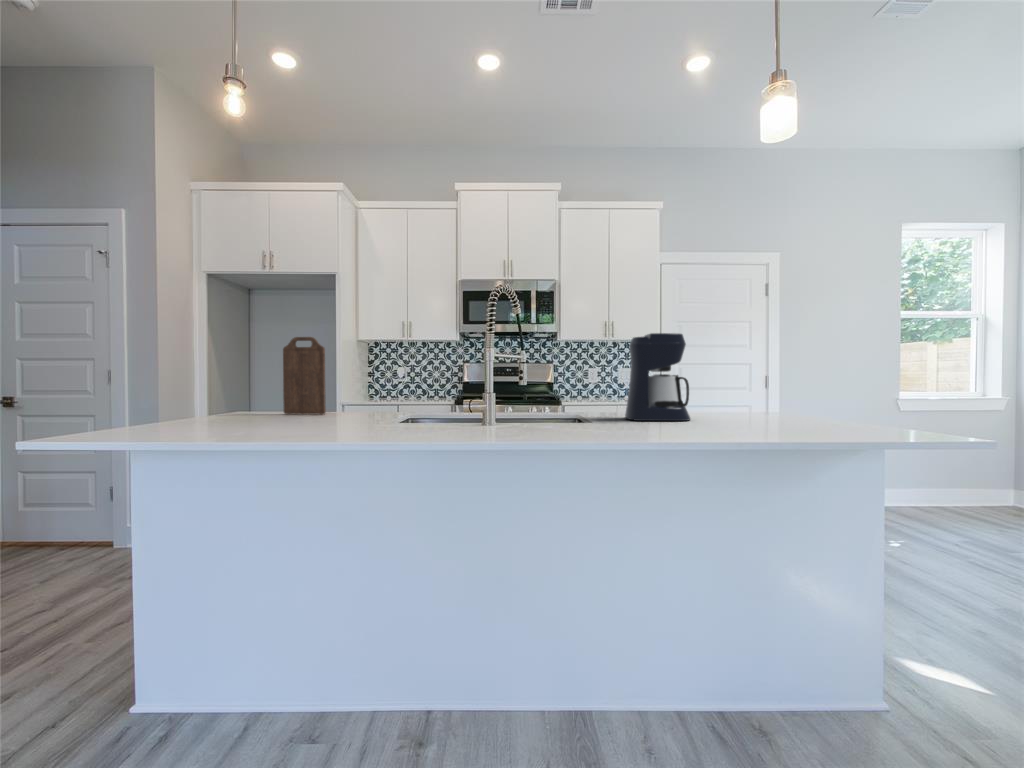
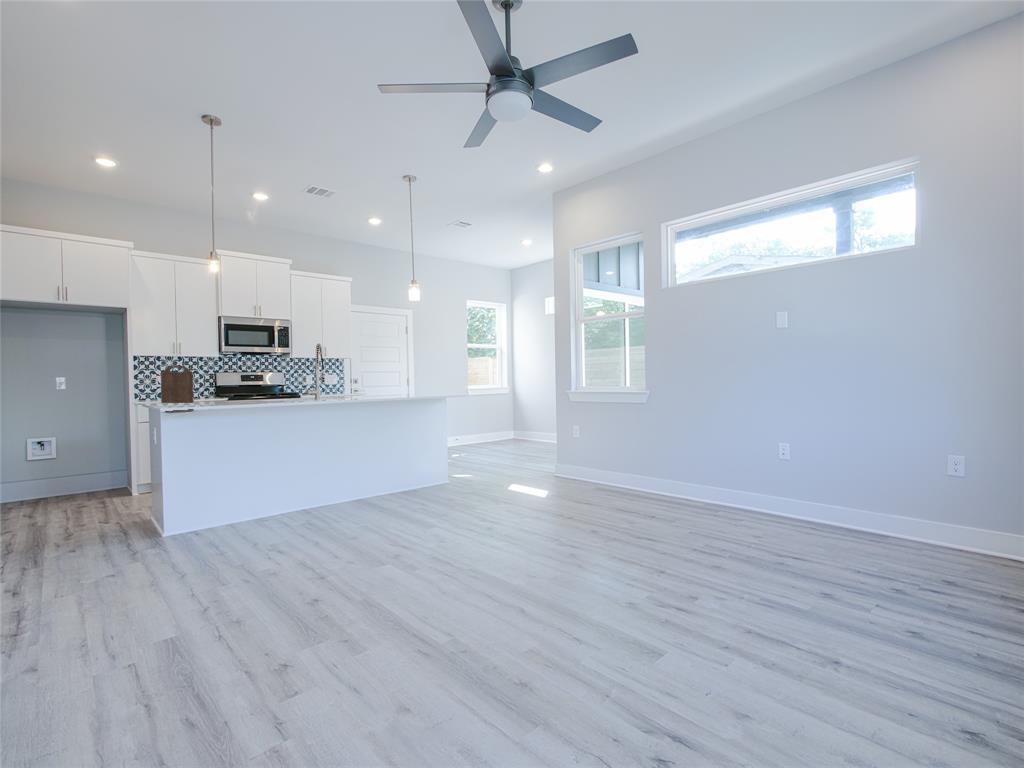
coffee maker: present [625,333,691,421] -> none [366,367,395,405]

